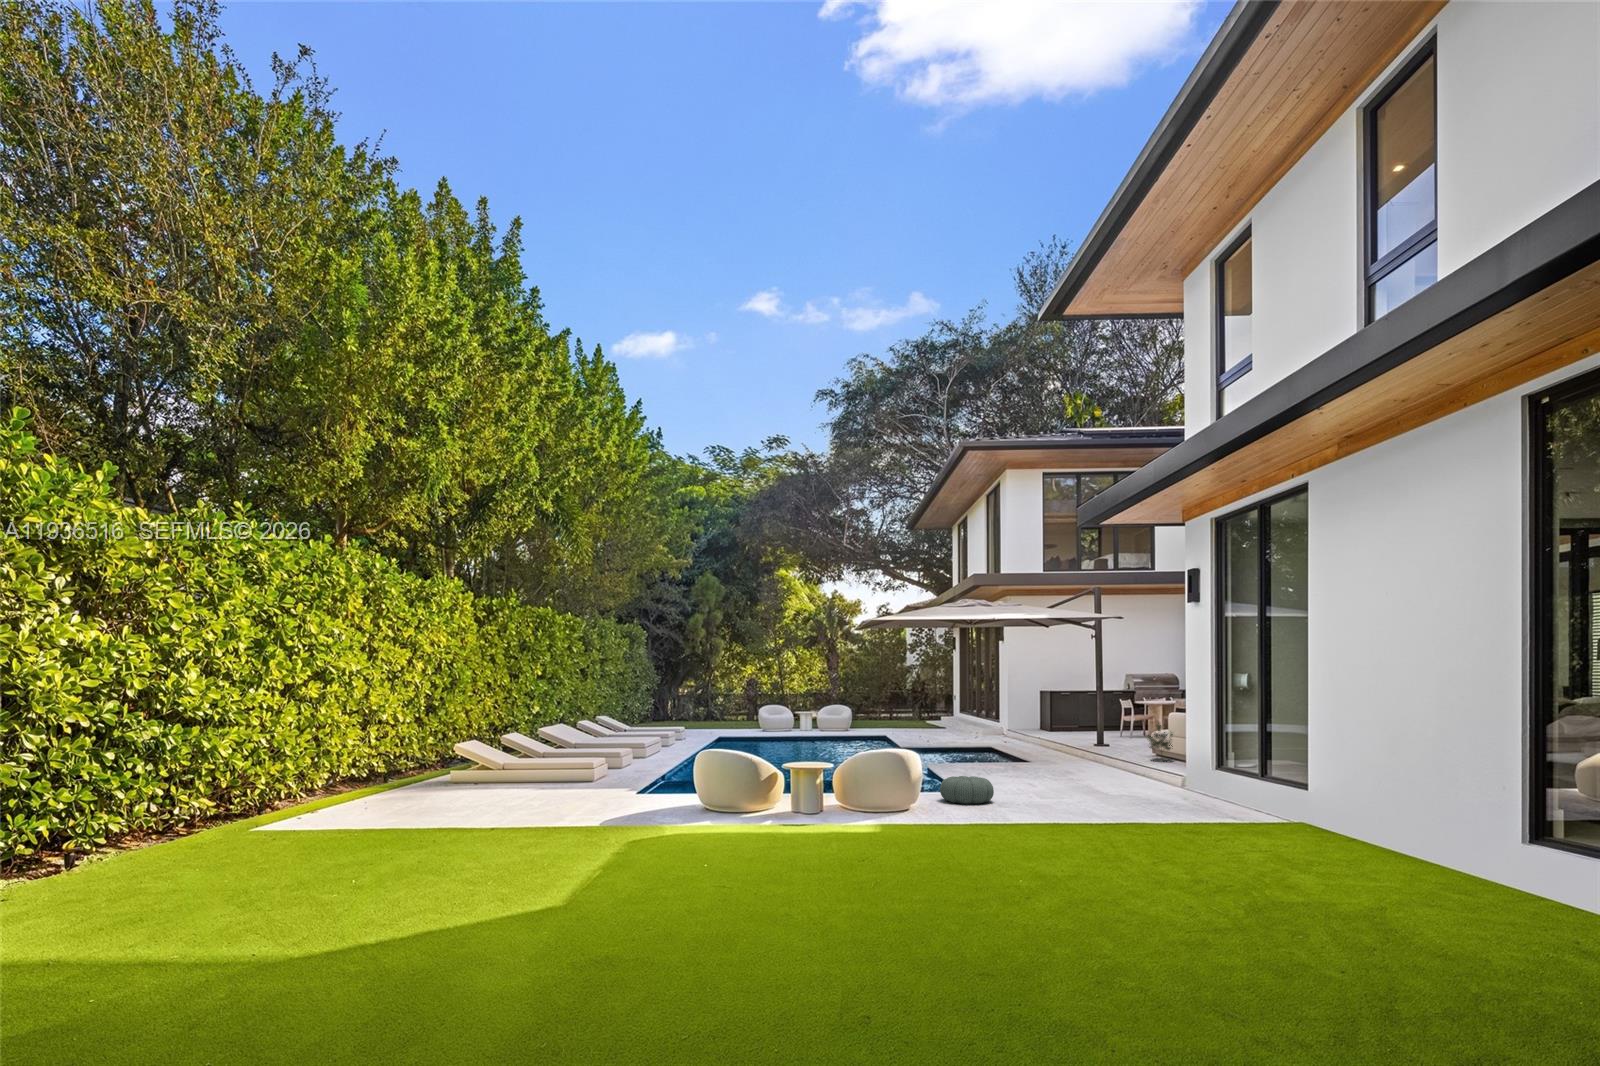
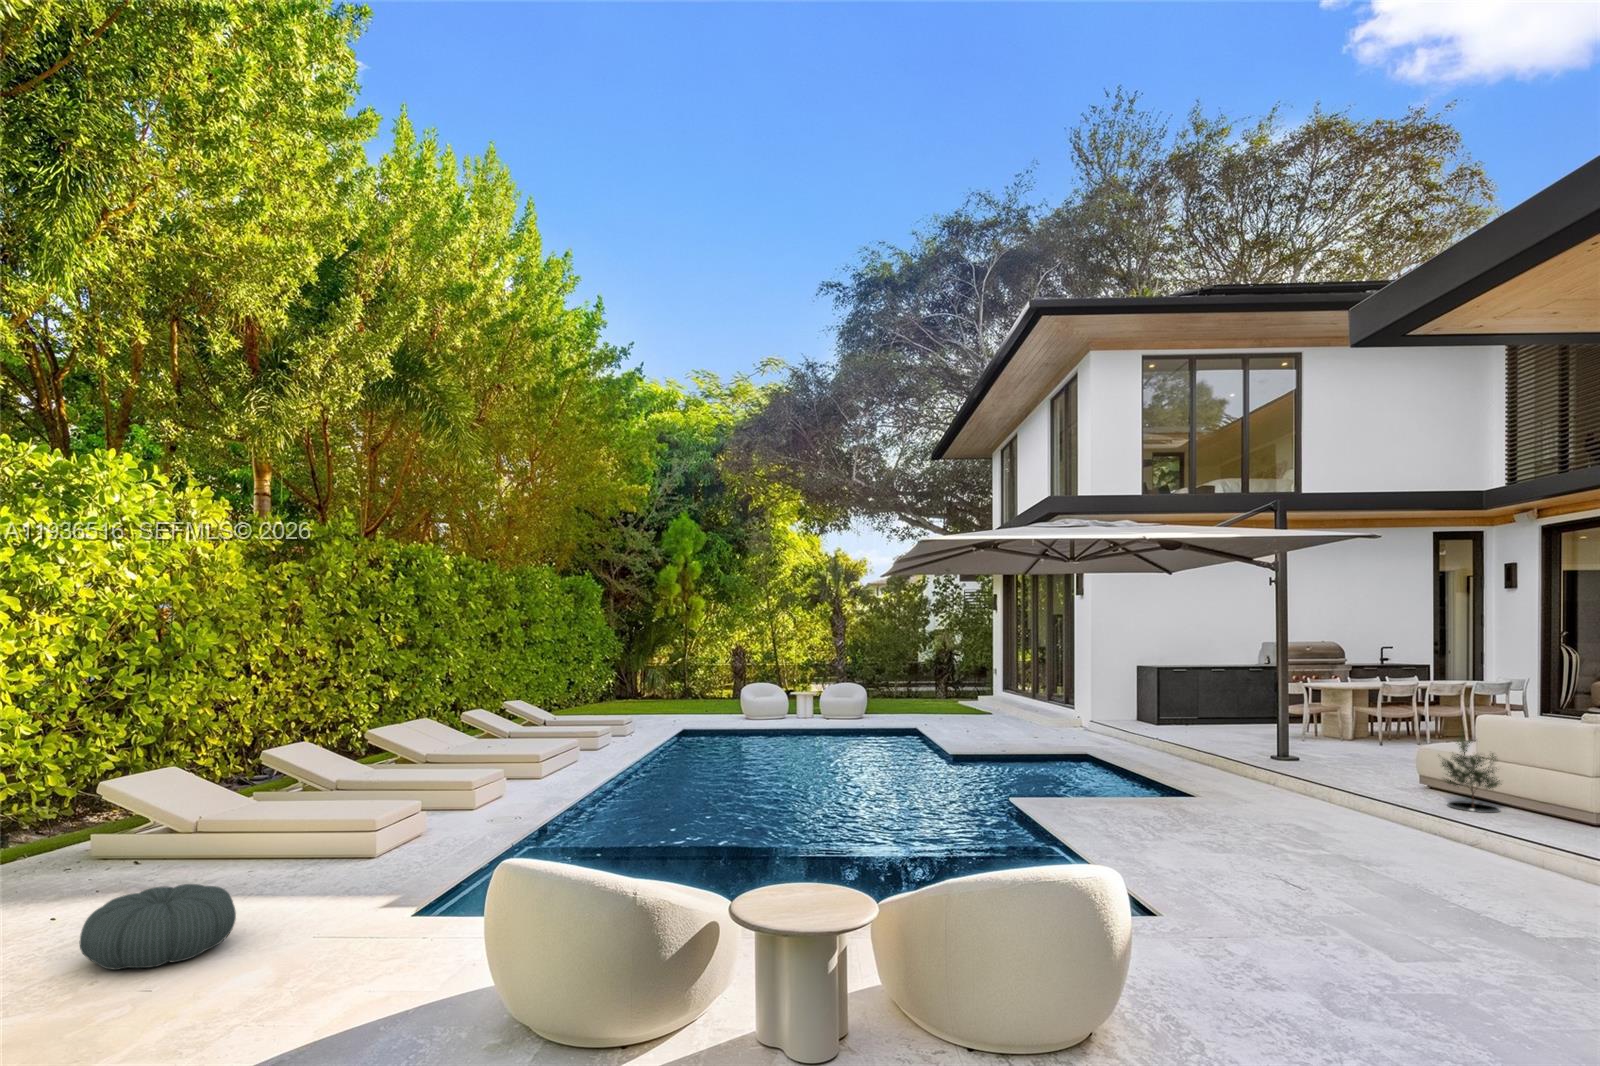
pouf: present [940,776,994,804] -> present [79,884,236,970]

